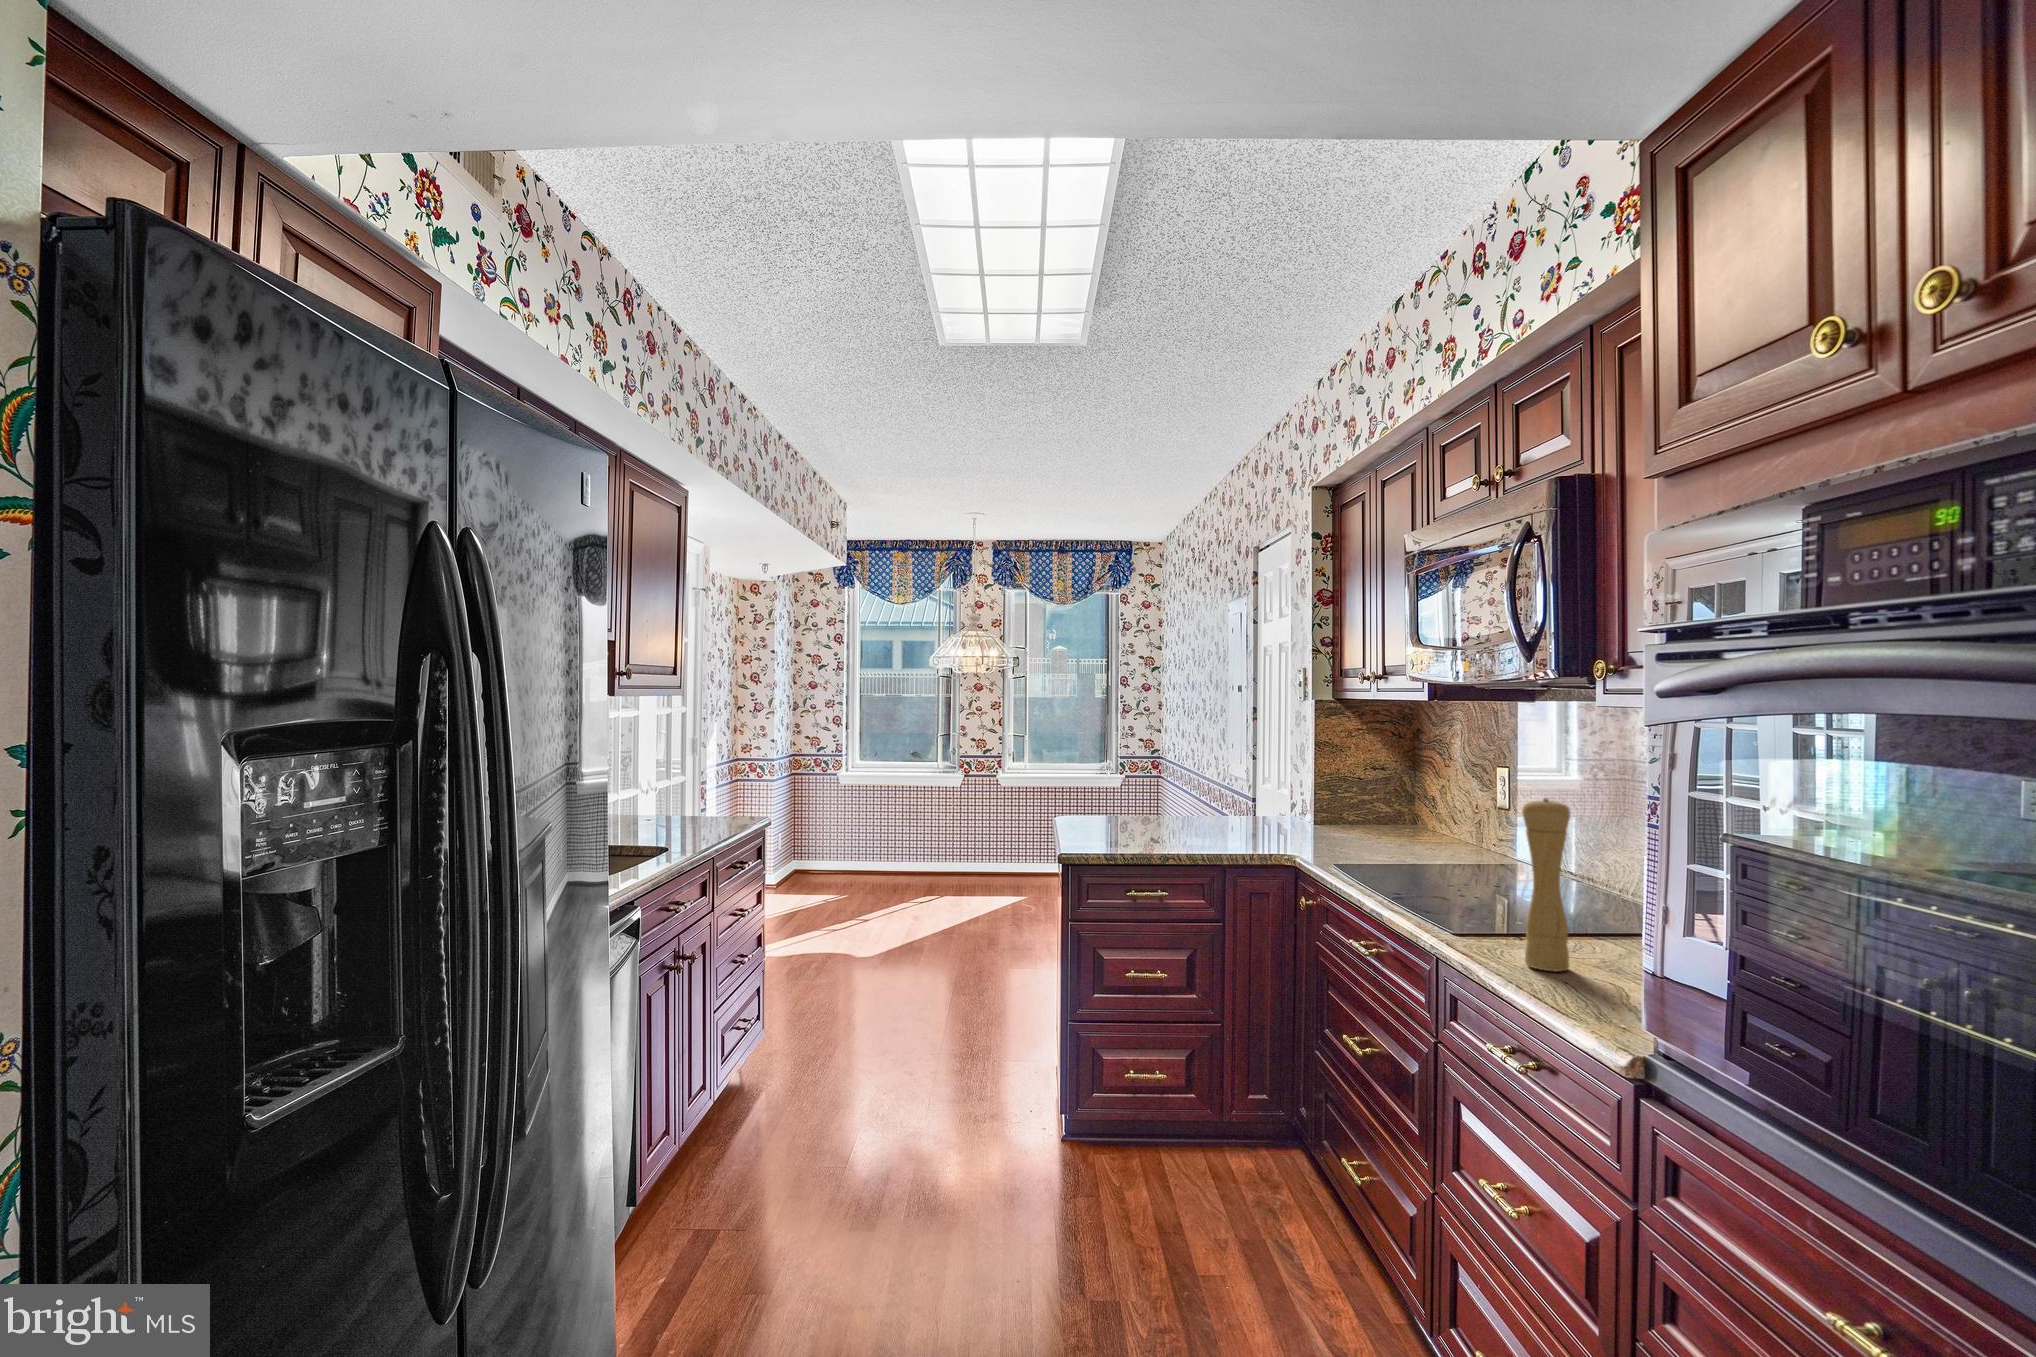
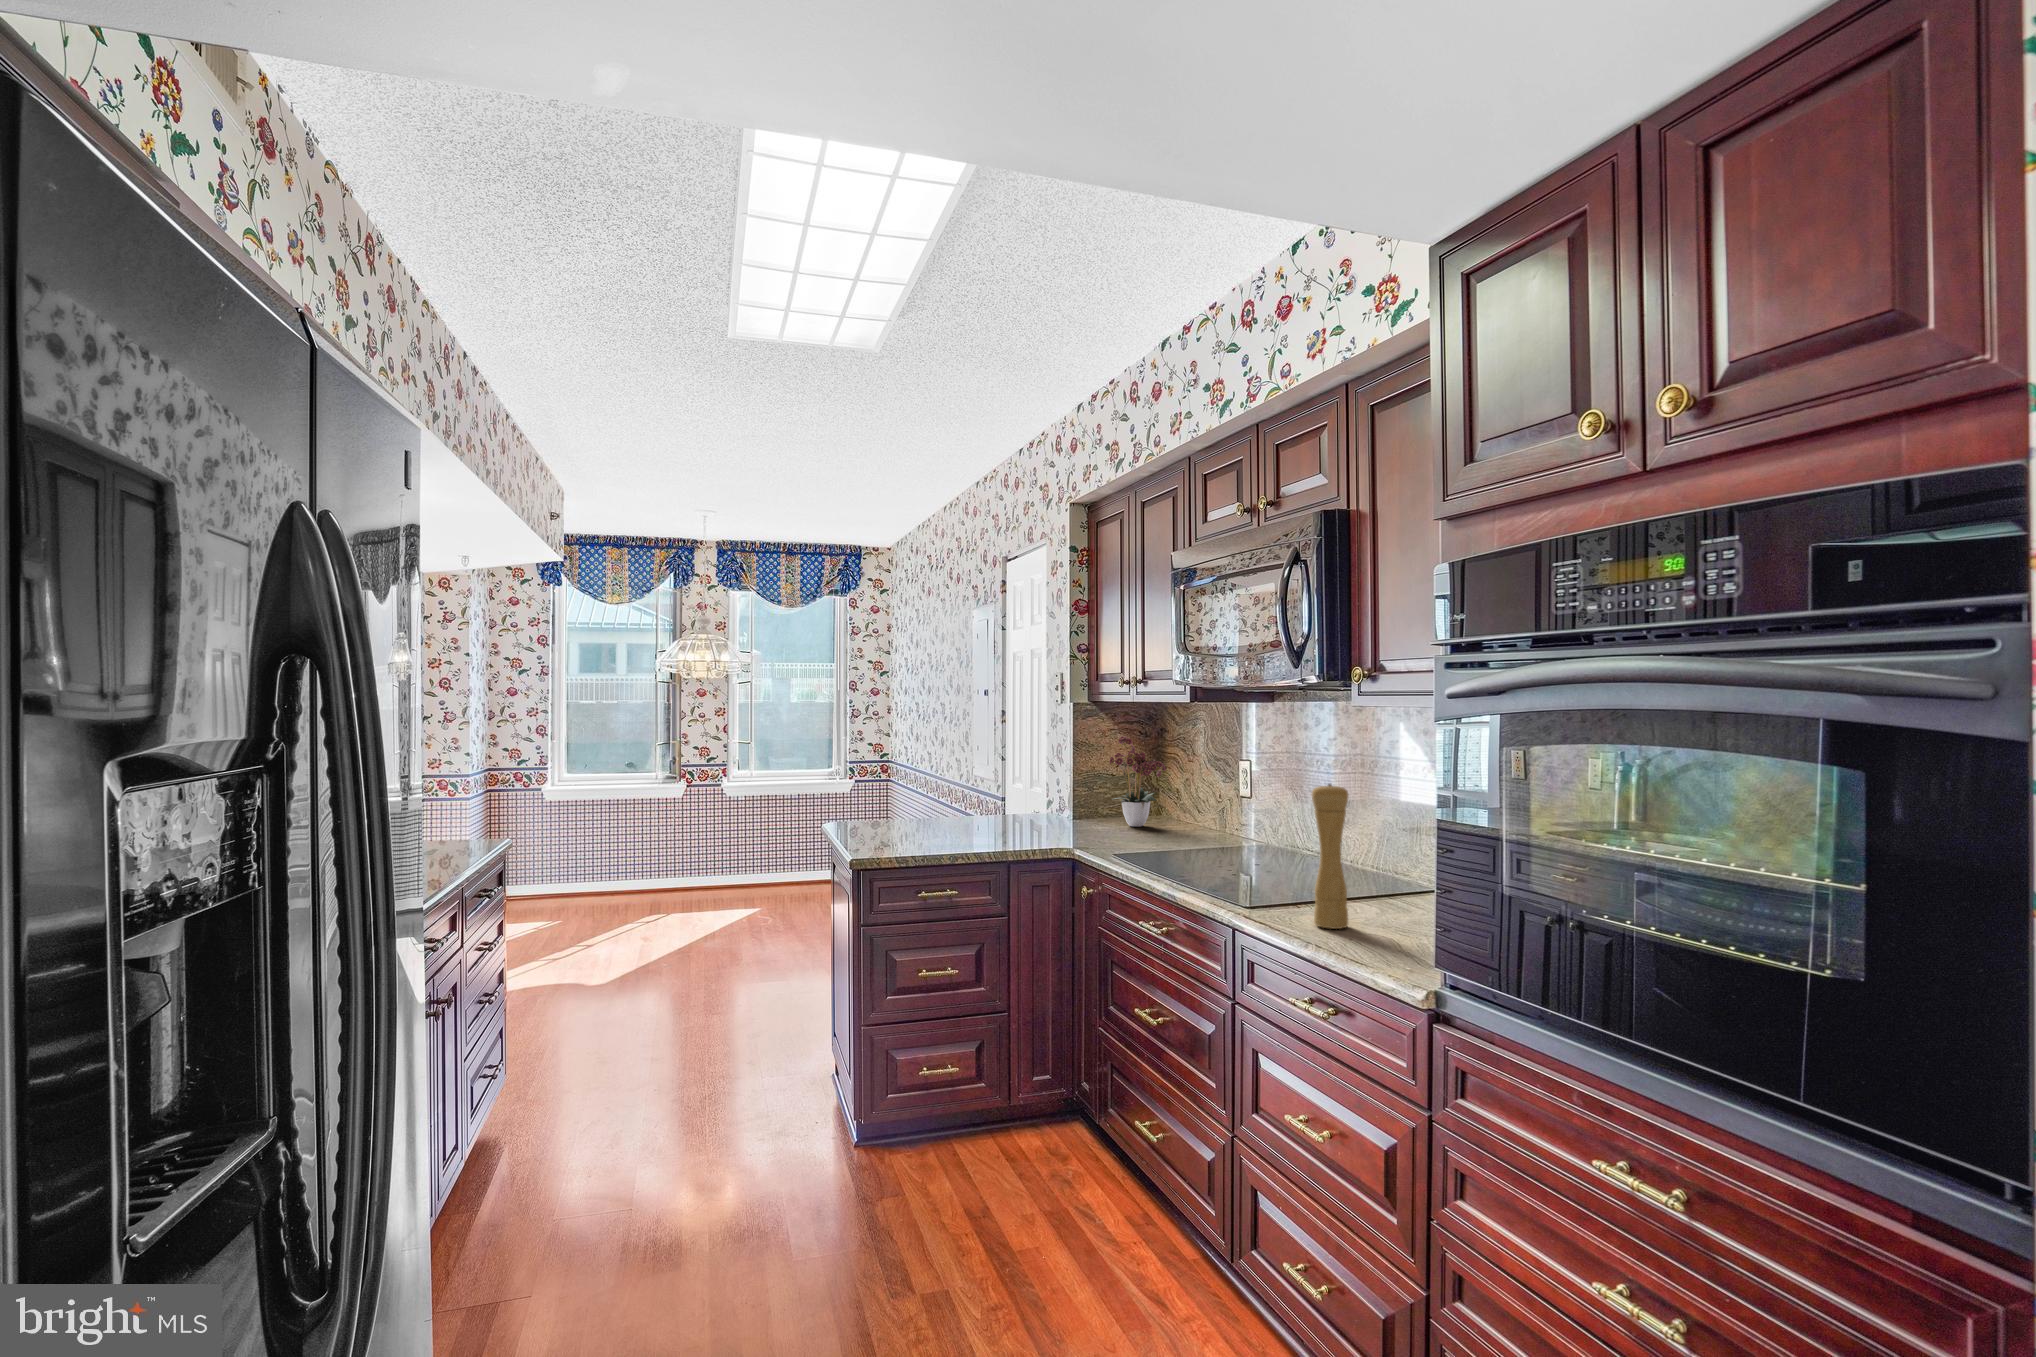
flower arrangement: none [1341,732,1417,835] -> present [1109,736,1167,827]

